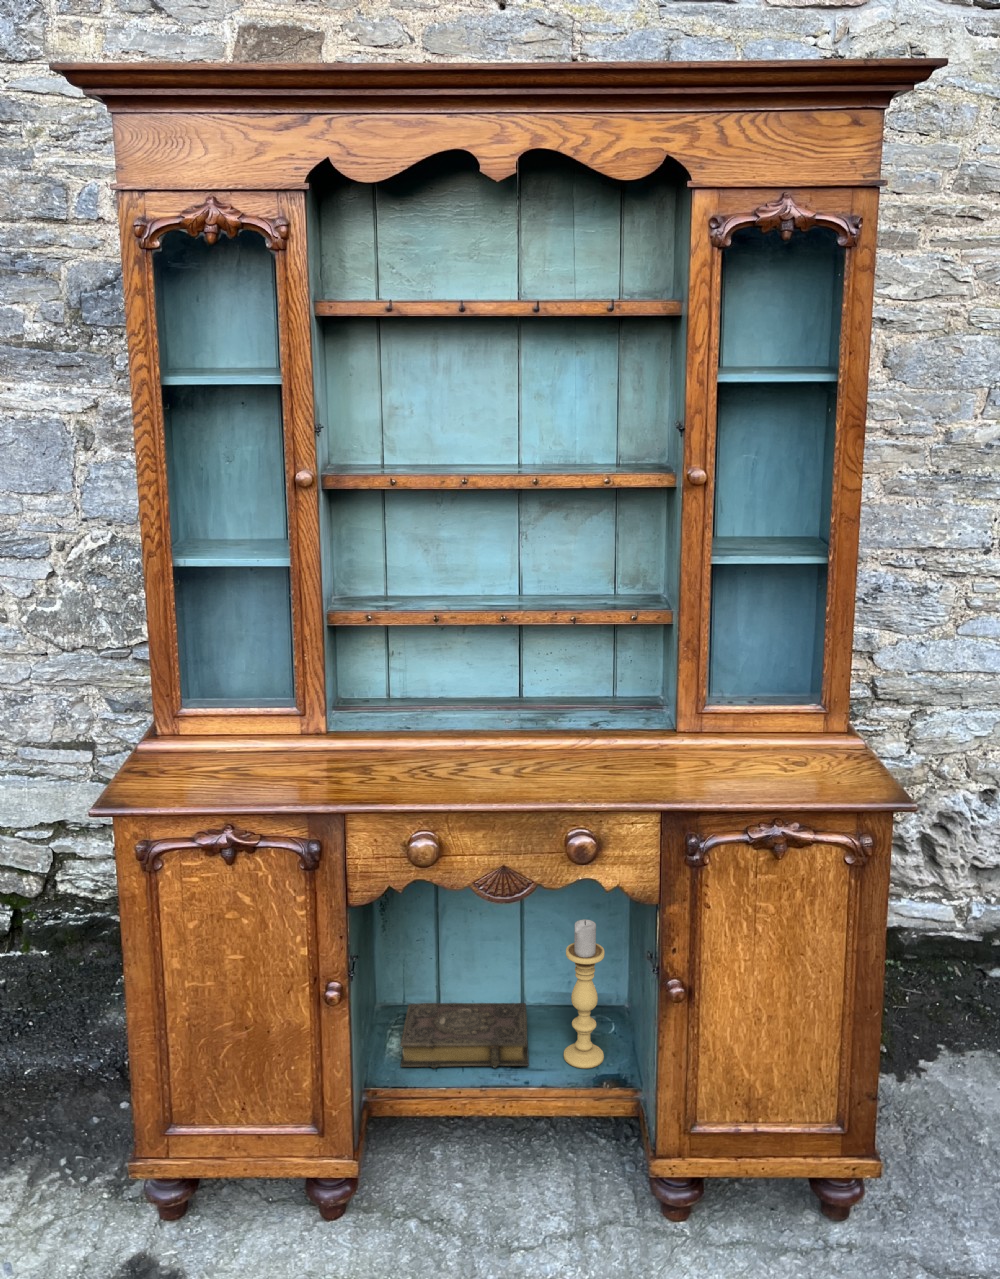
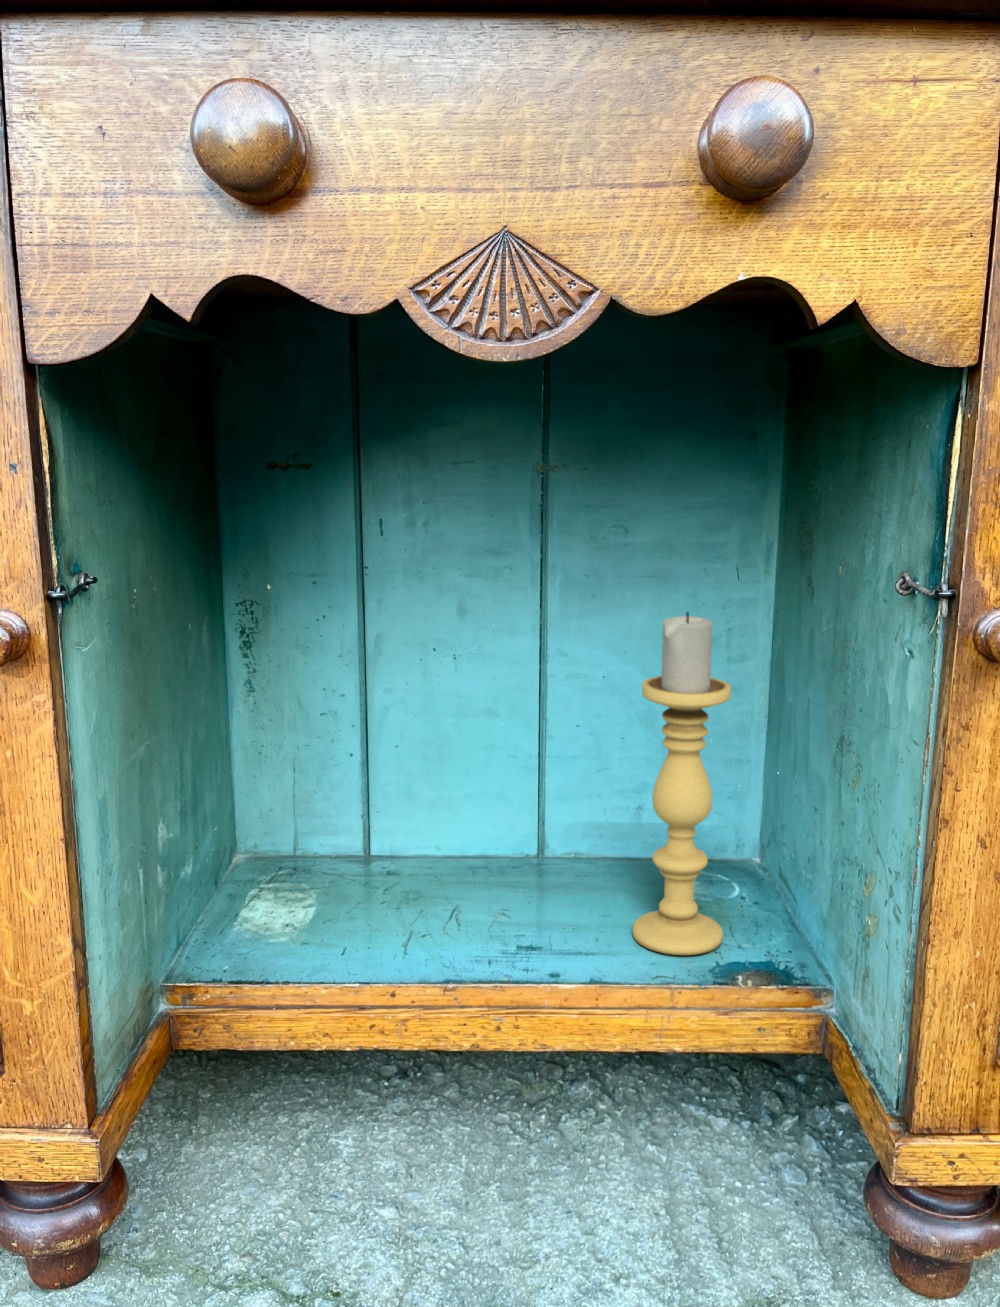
book: present [400,1003,529,1068] -> none [262,834,556,951]

